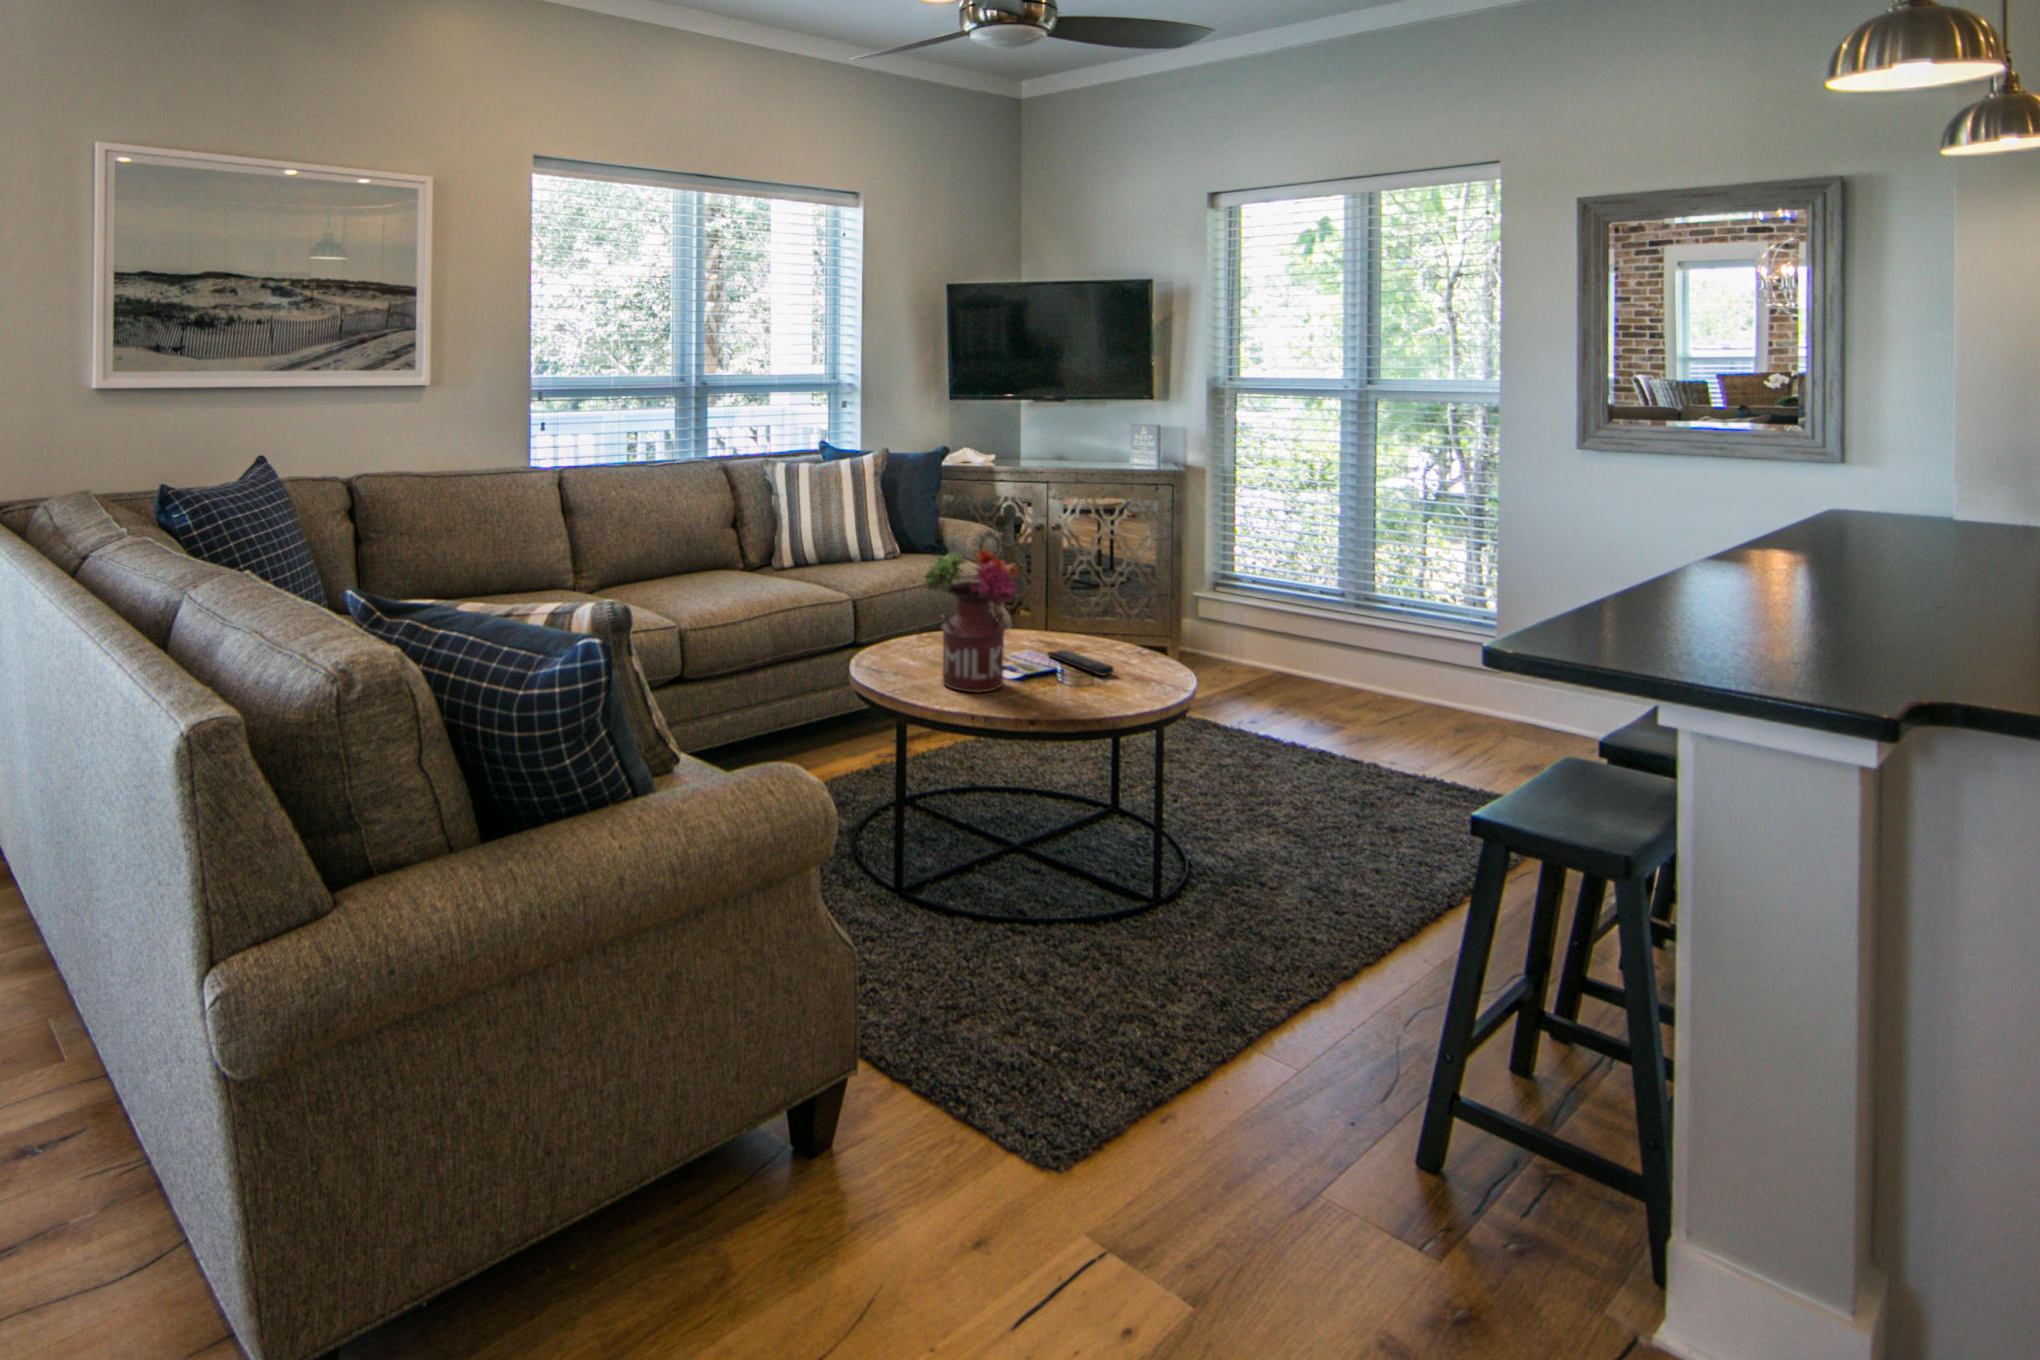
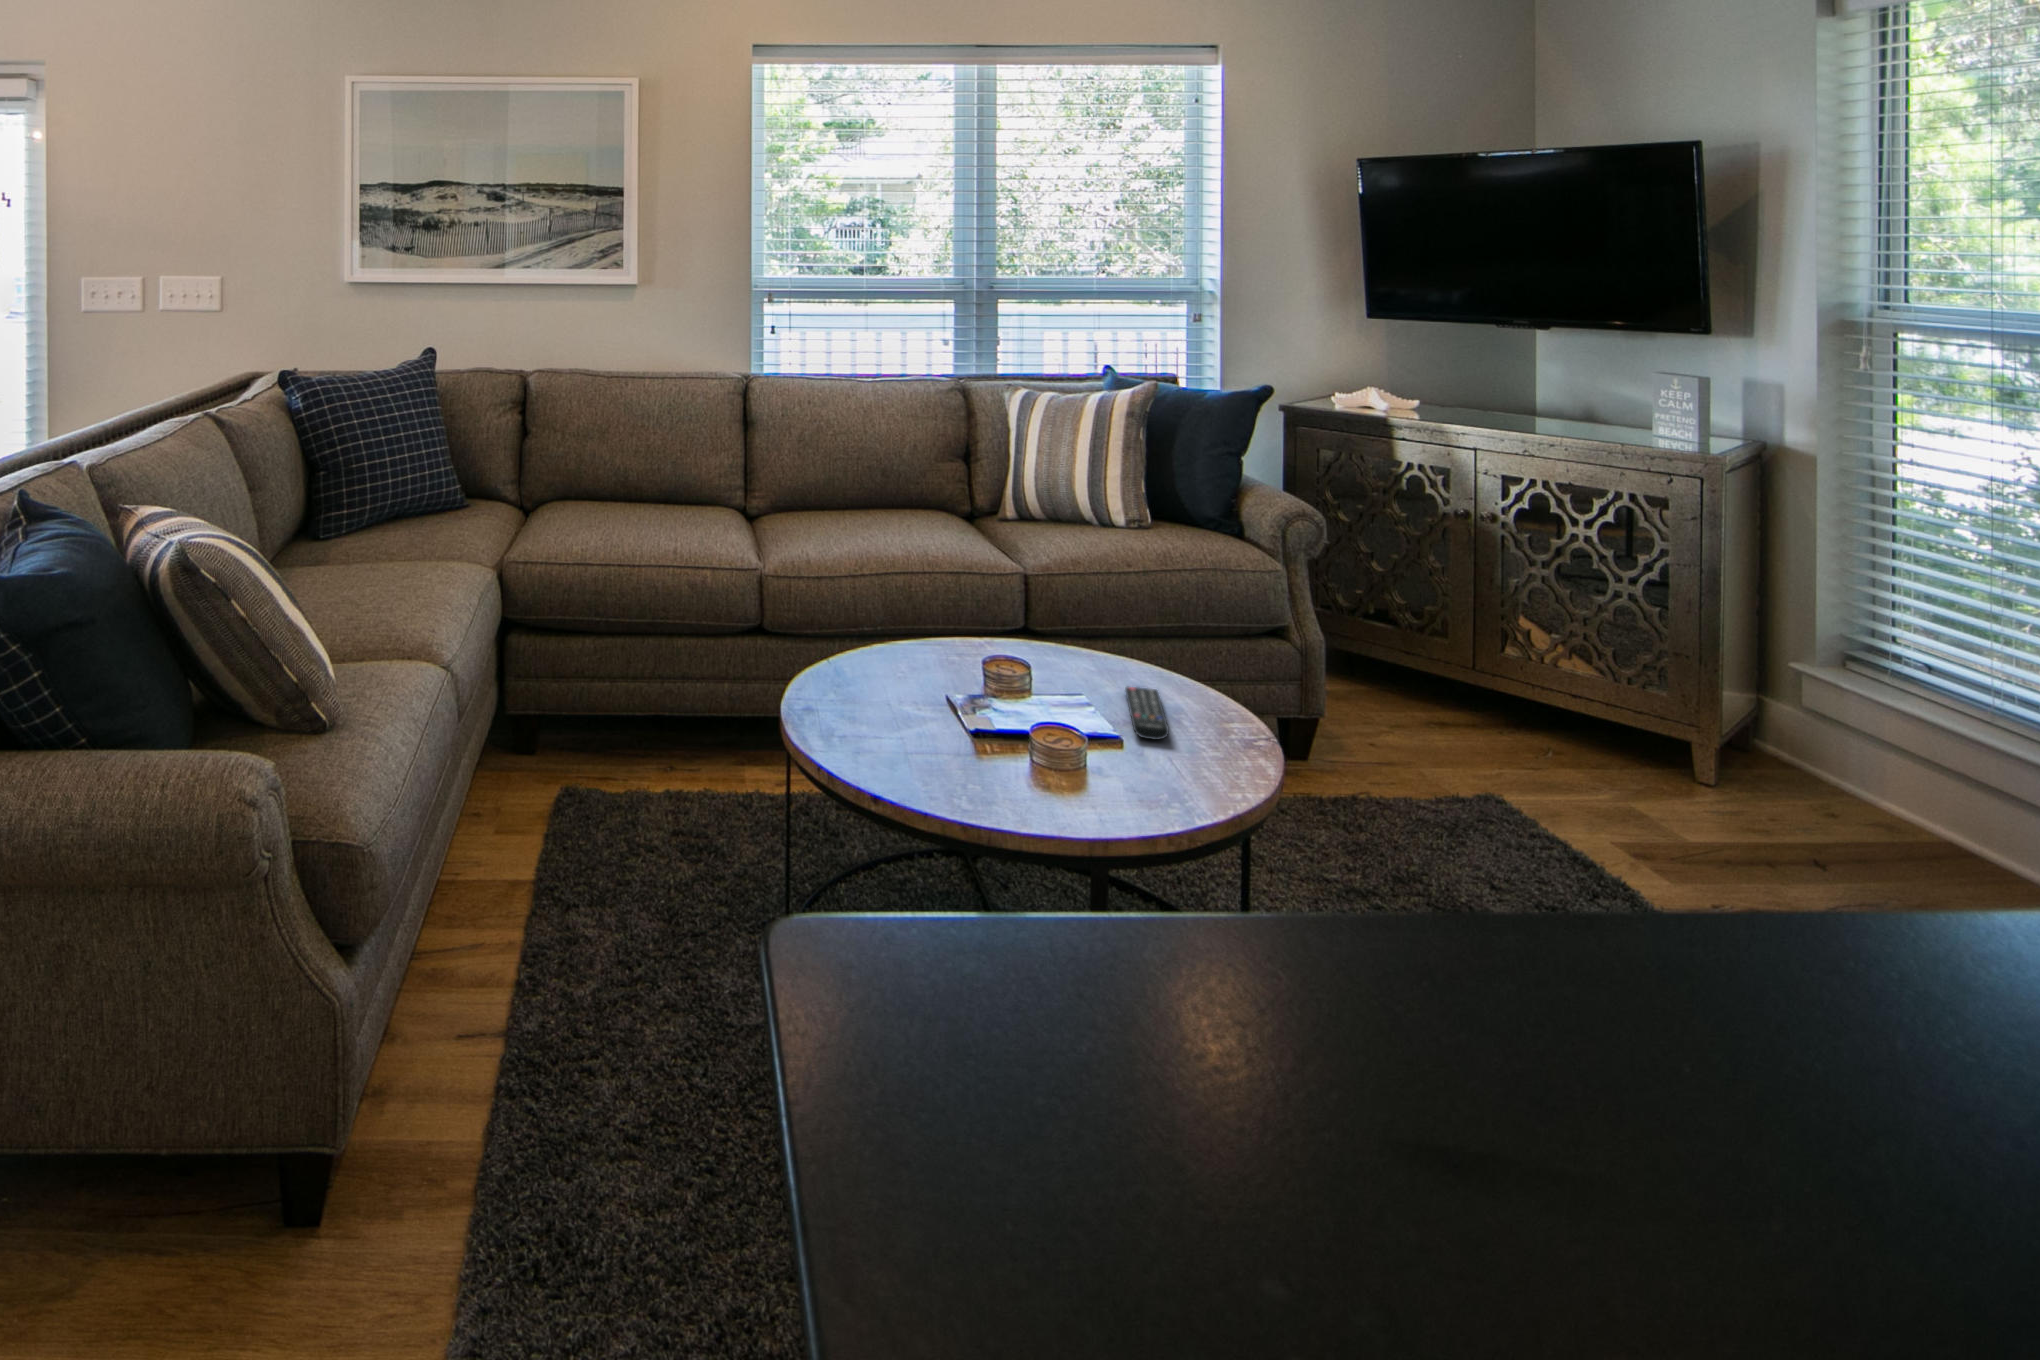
flower arrangement: present [924,548,1018,692] -> none [865,520,1006,719]

